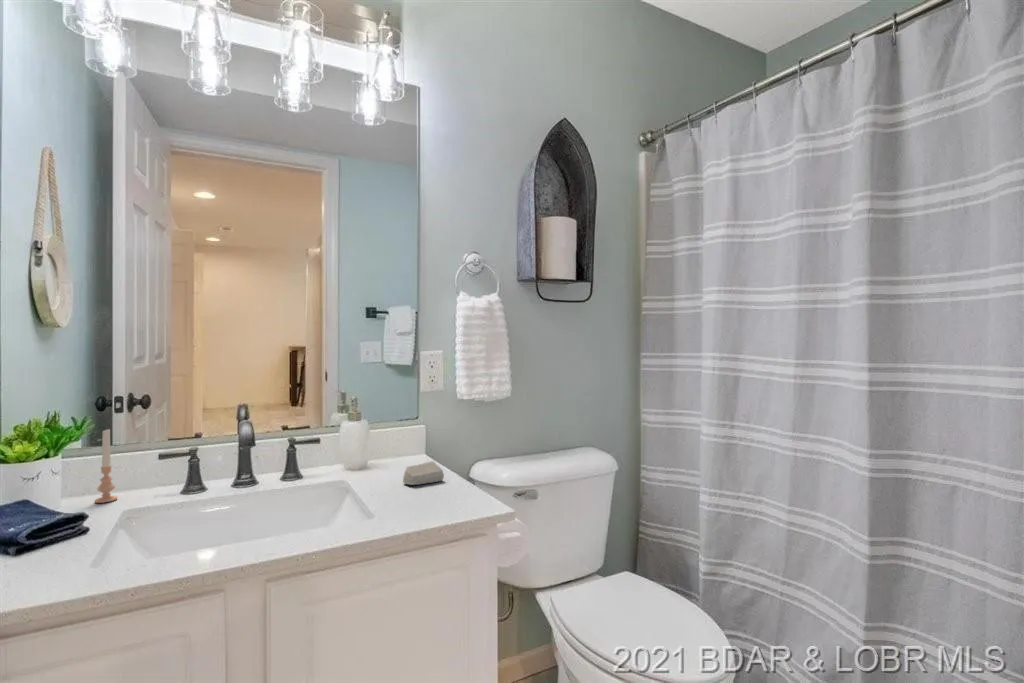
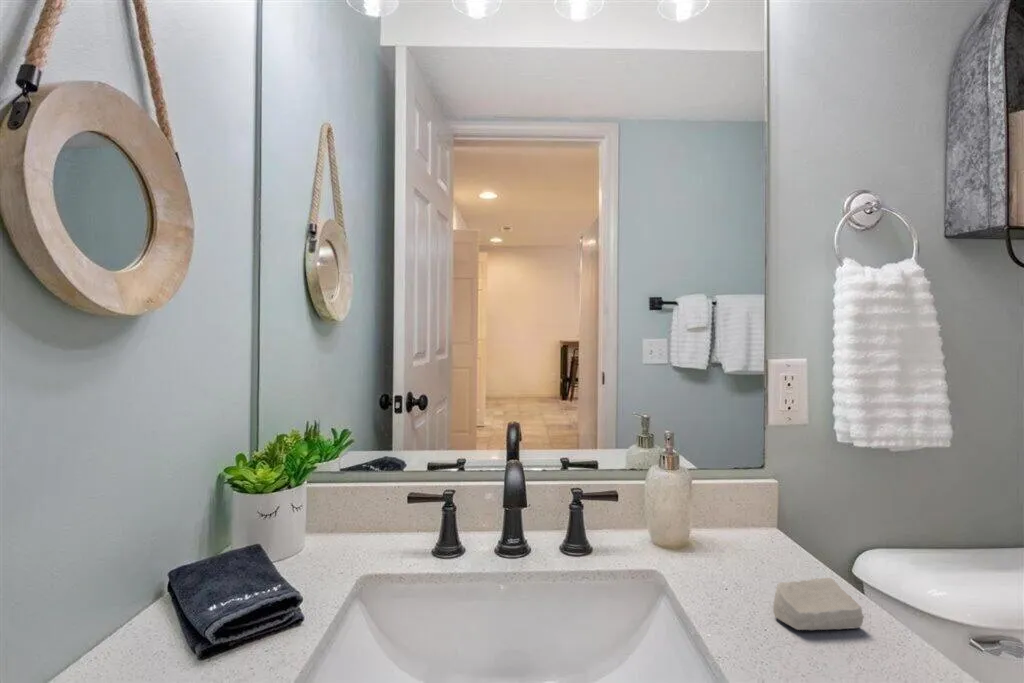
candle: present [95,429,117,503] -> none [340,455,364,552]

